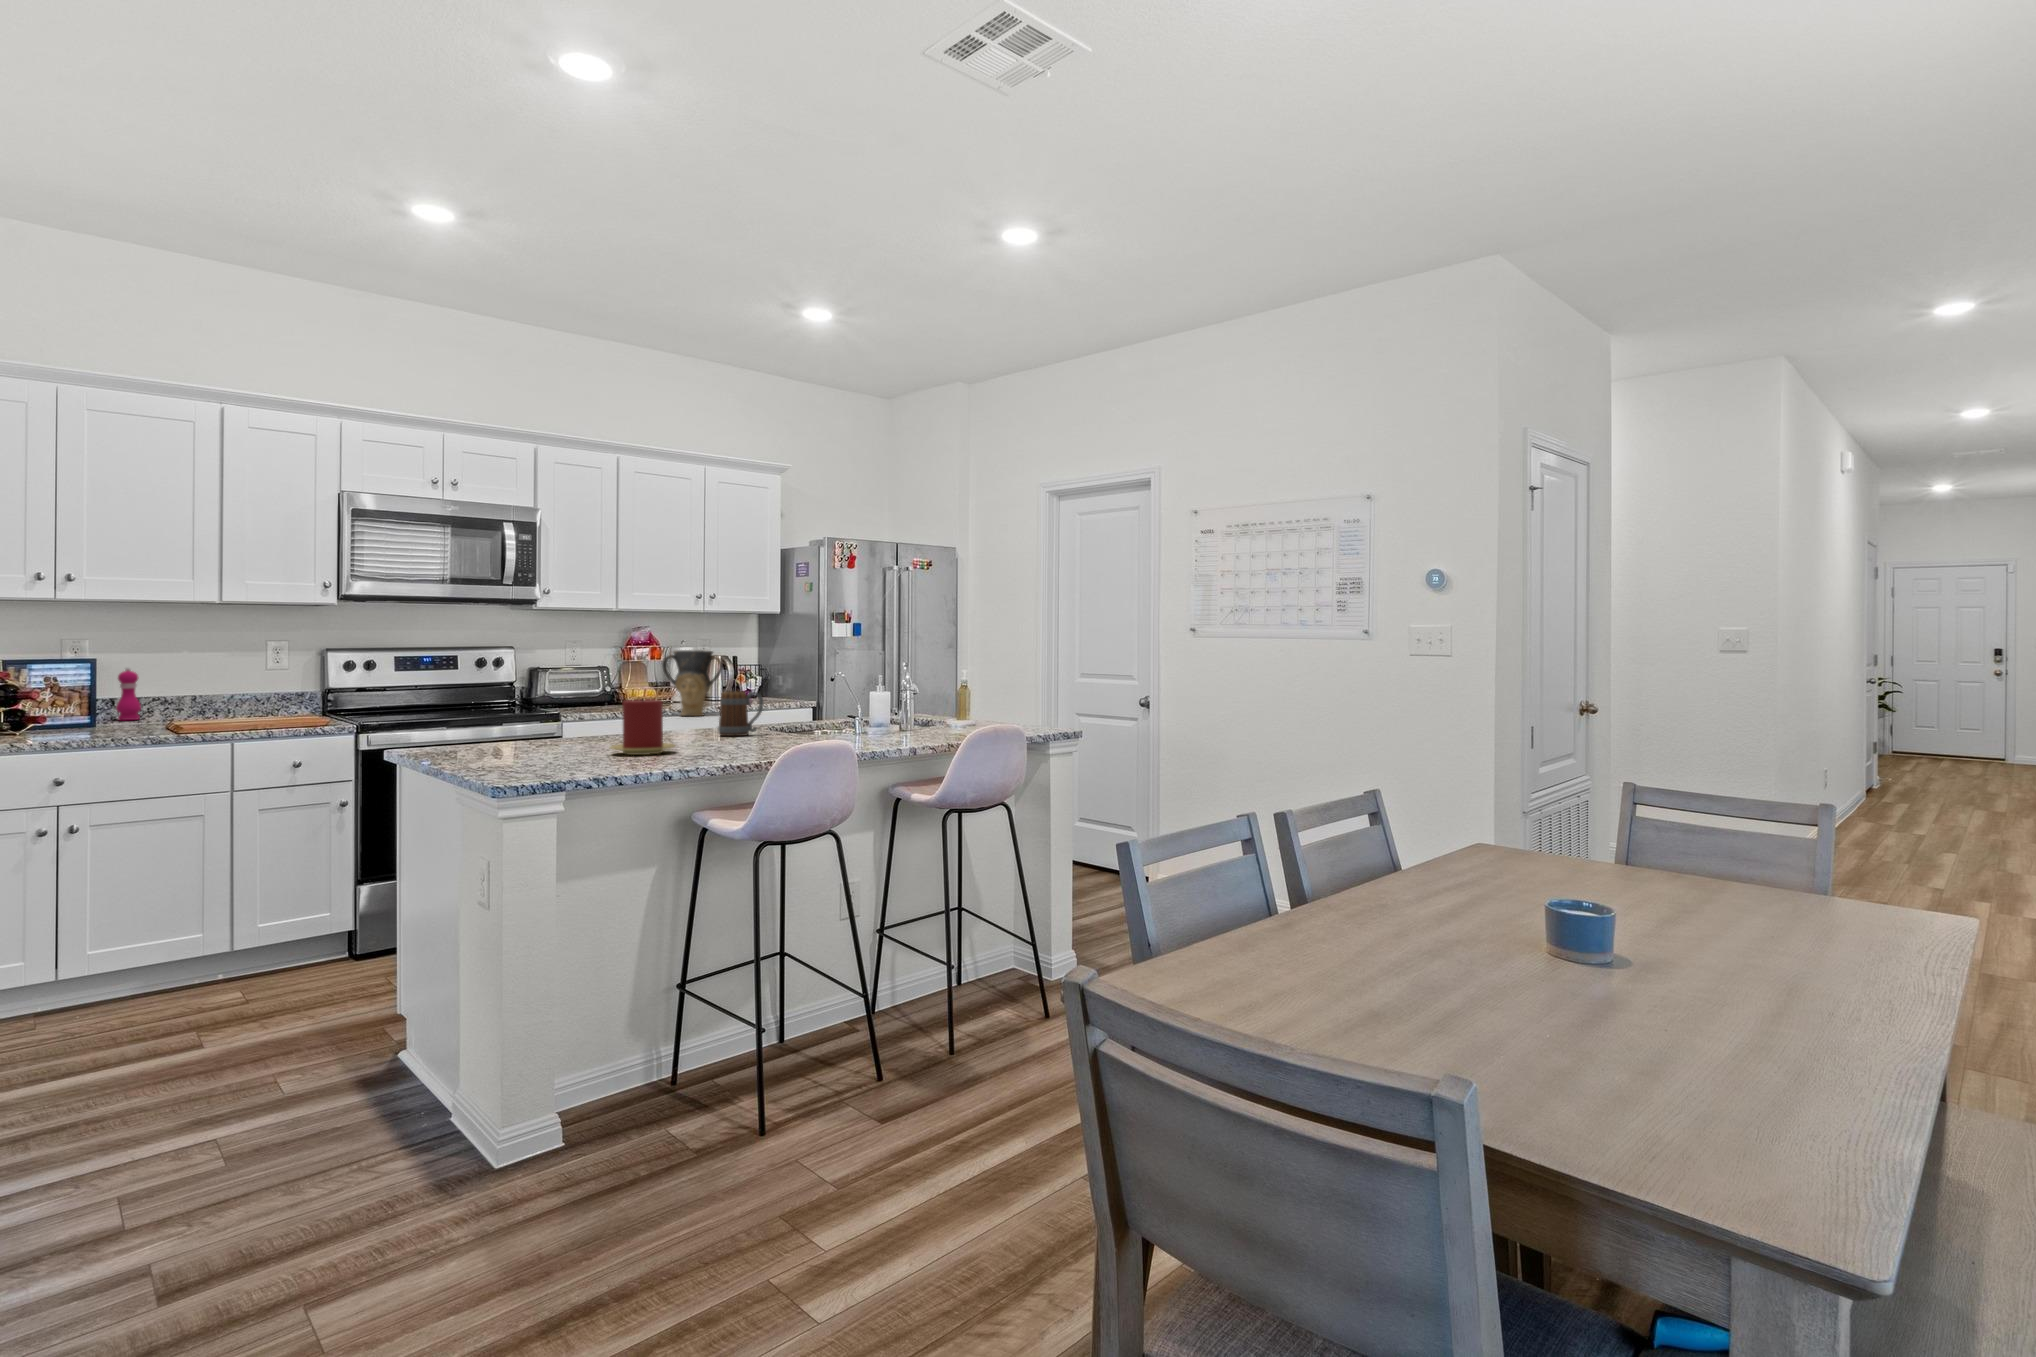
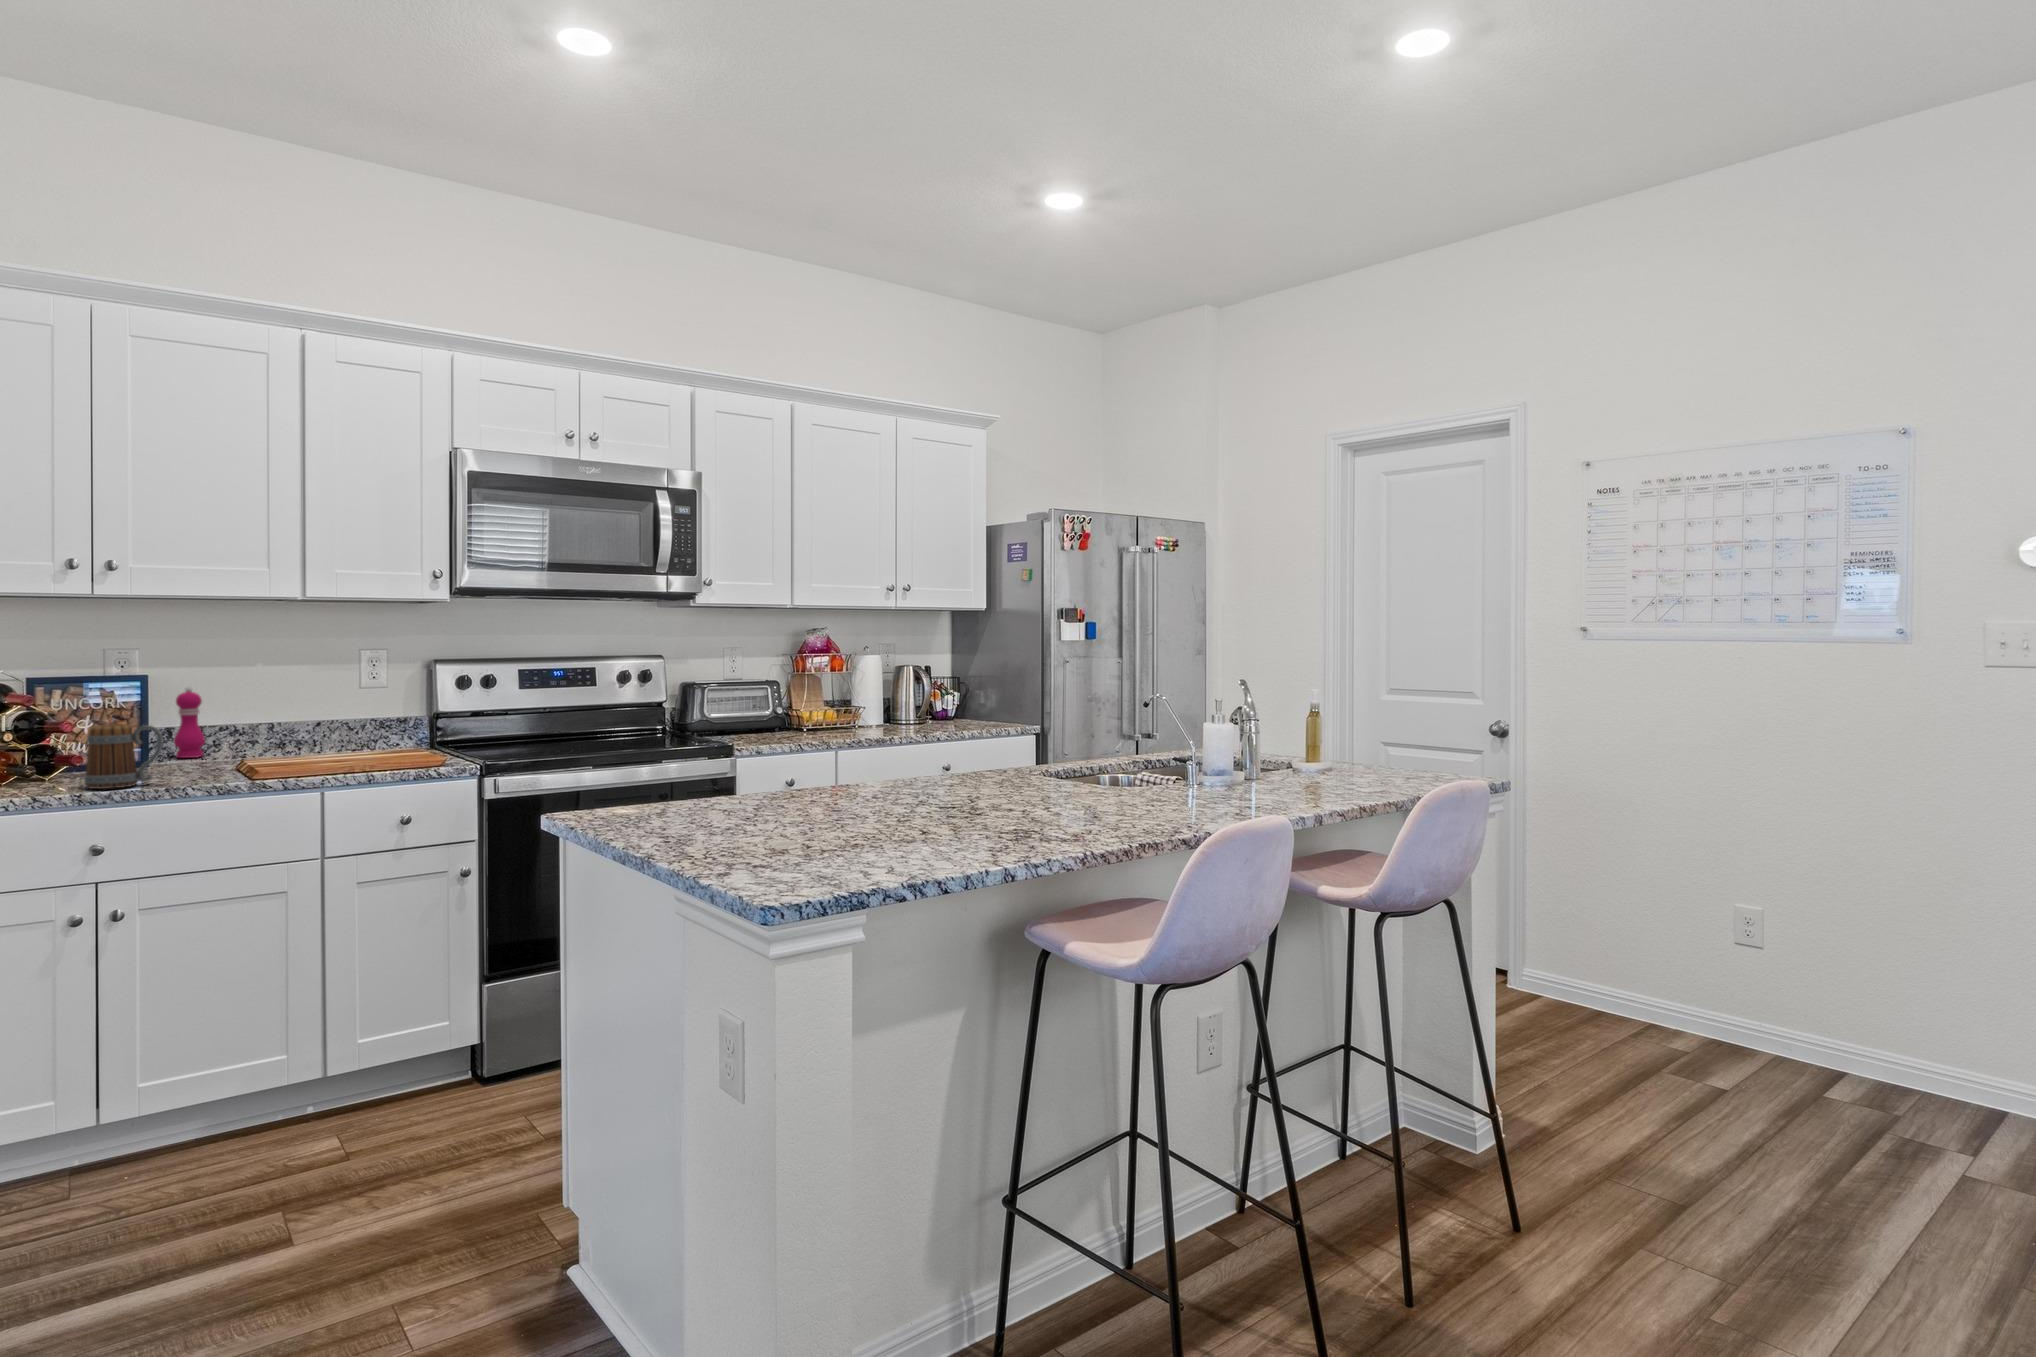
vase: present [662,650,723,716] -> none [857,659,935,747]
mug: present [718,691,763,736] -> present [84,724,163,789]
candle: present [610,700,675,755] -> none [884,742,982,830]

